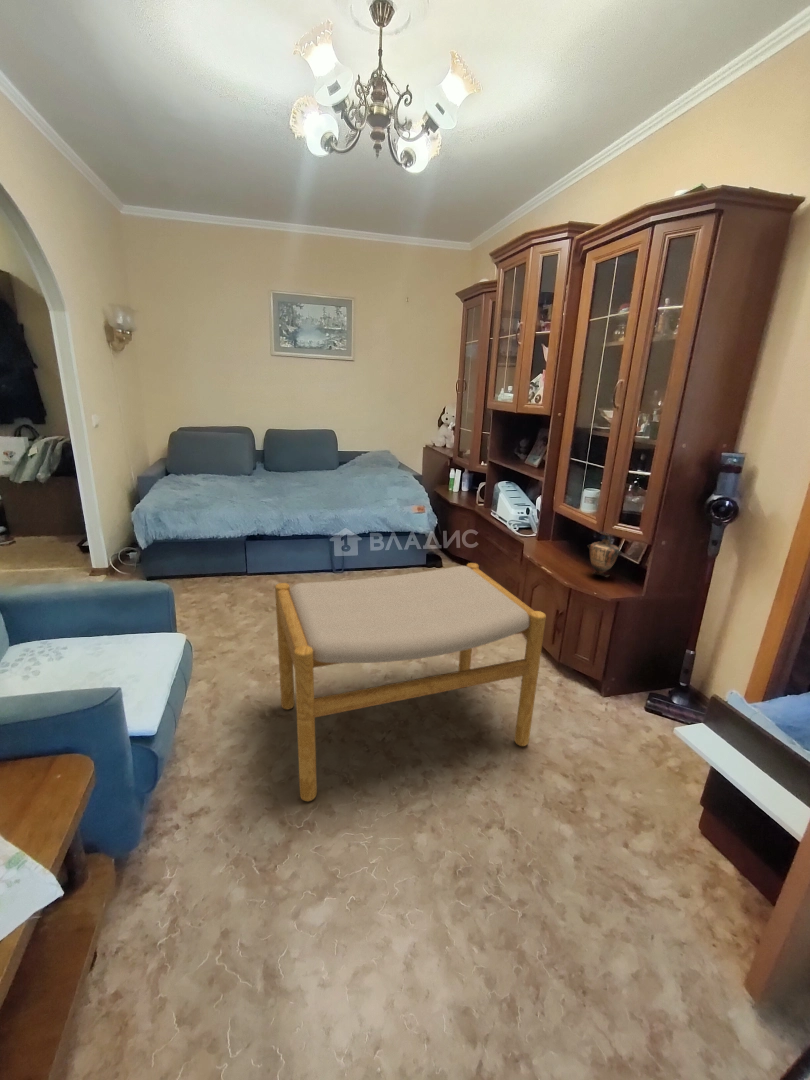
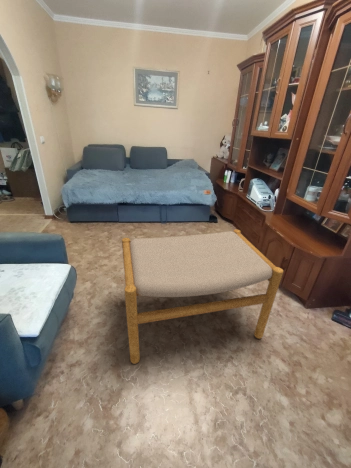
vase: present [588,532,621,576] -> none [304,213,331,242]

